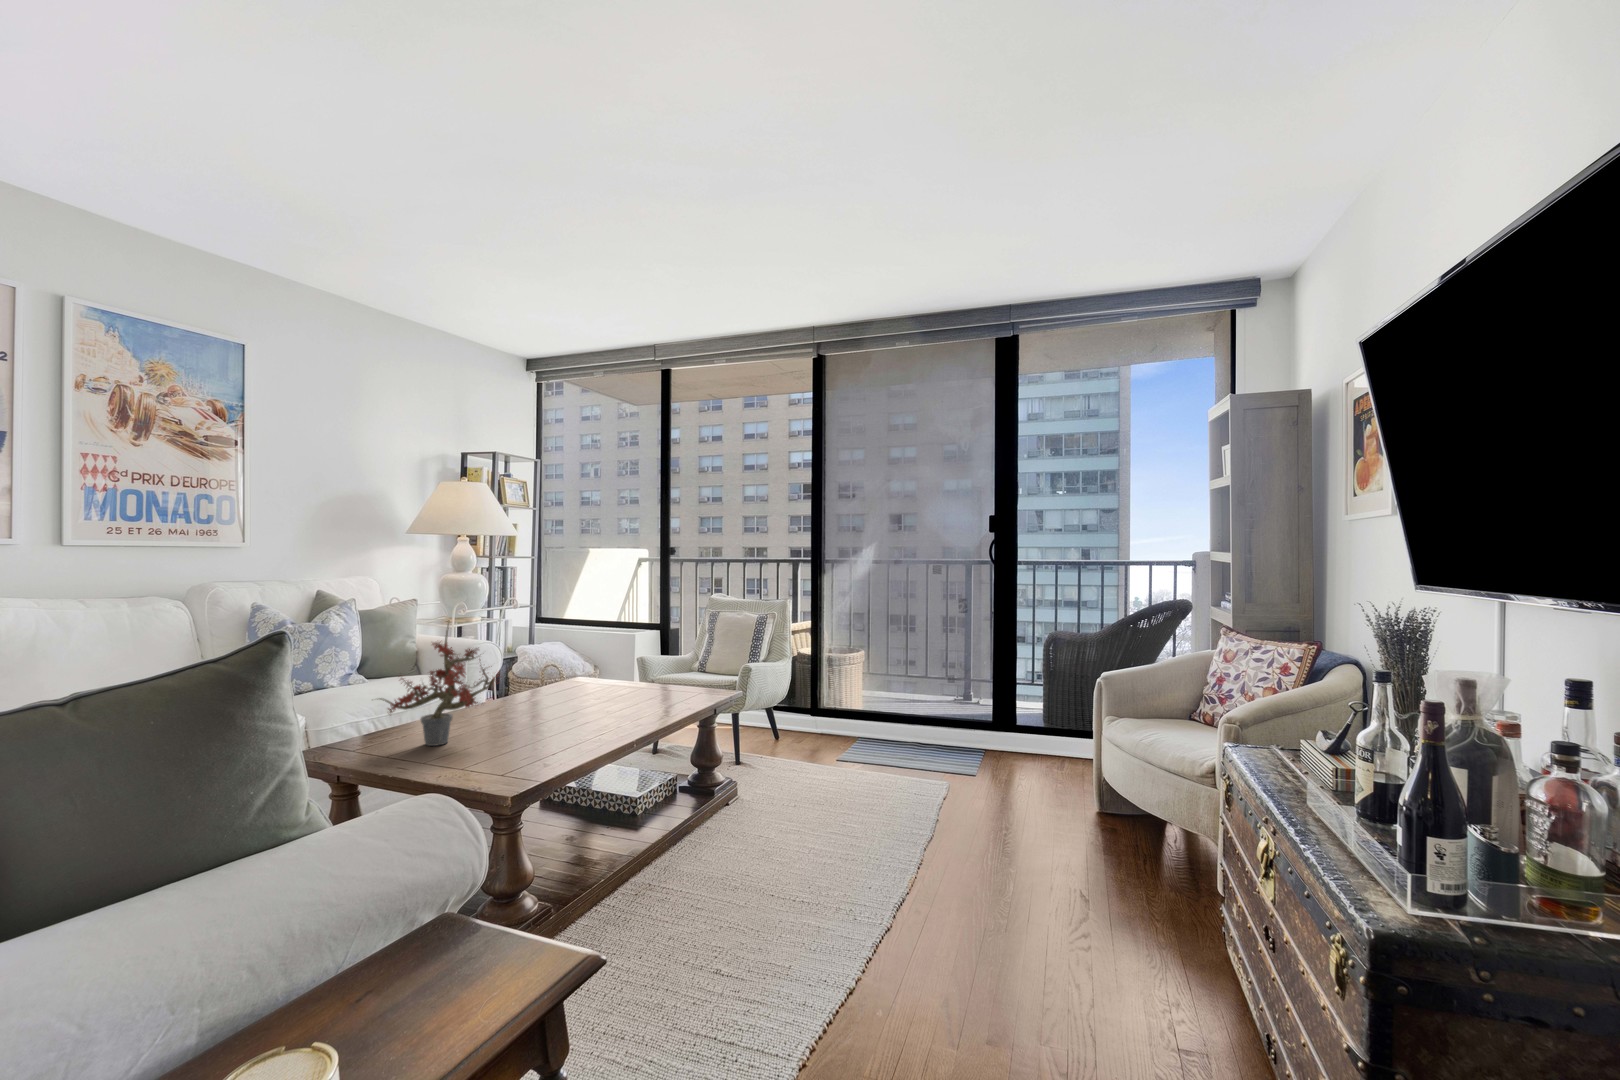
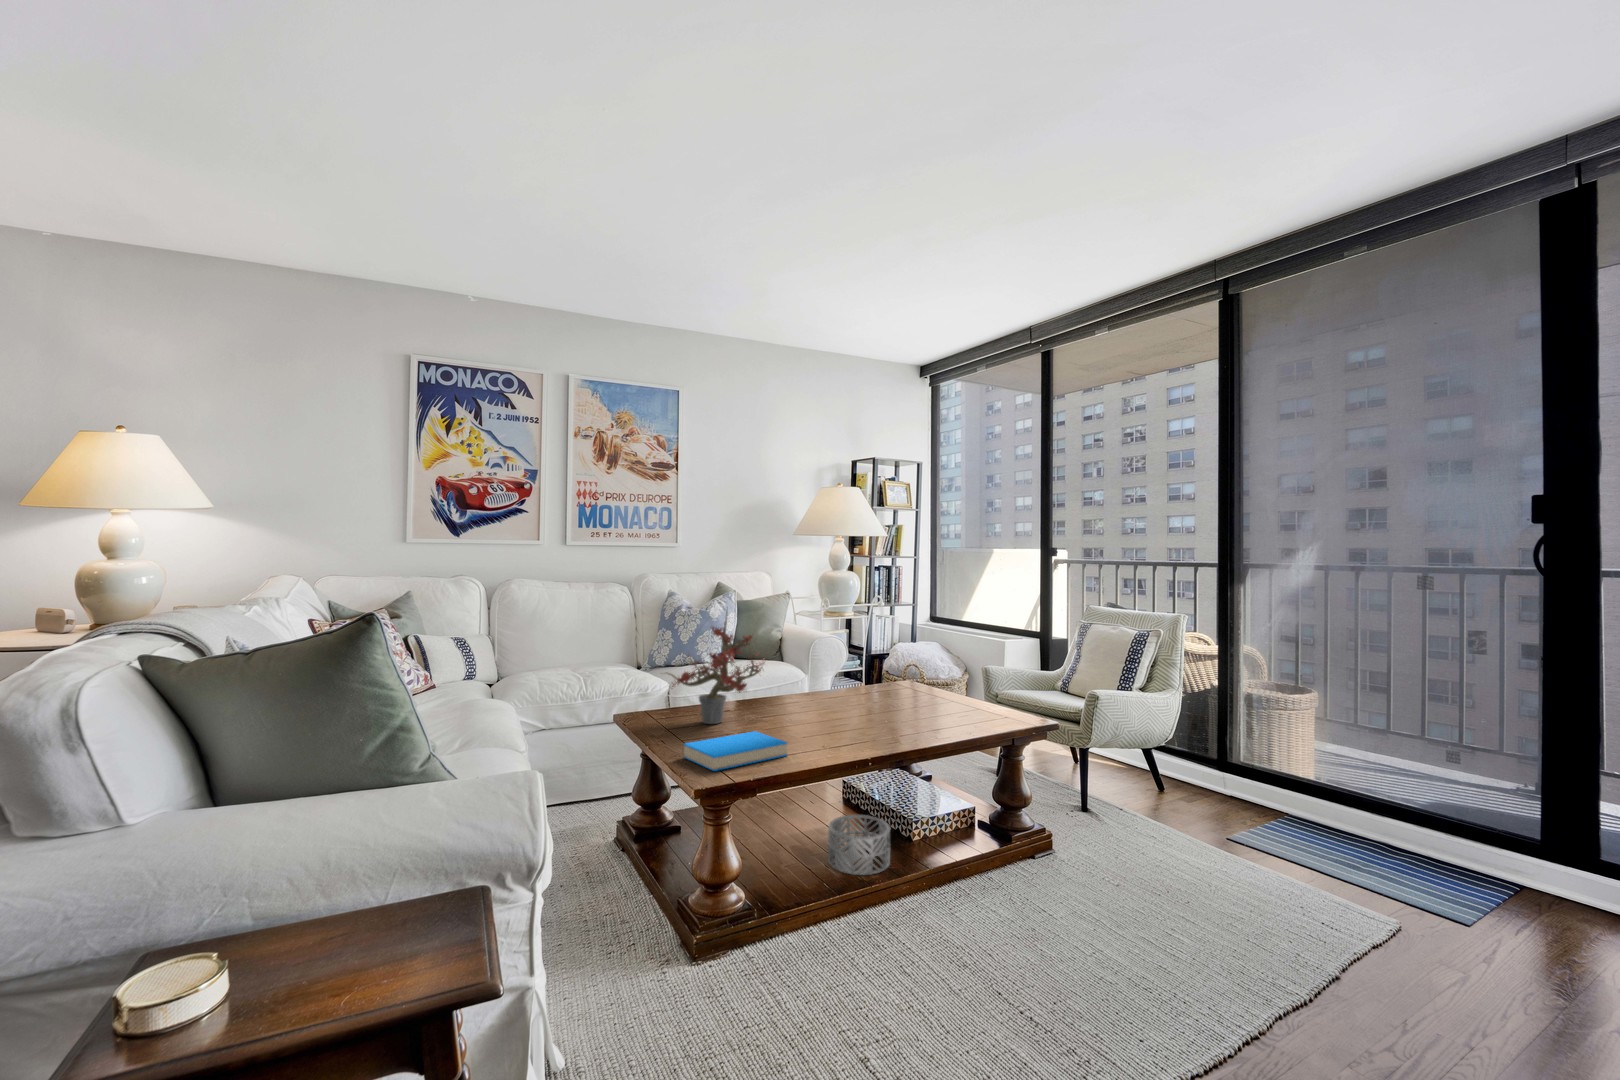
book: none [463,741,563,780] -> present [683,731,787,771]
decorative bowl: none [571,802,629,855] -> present [828,815,890,875]

